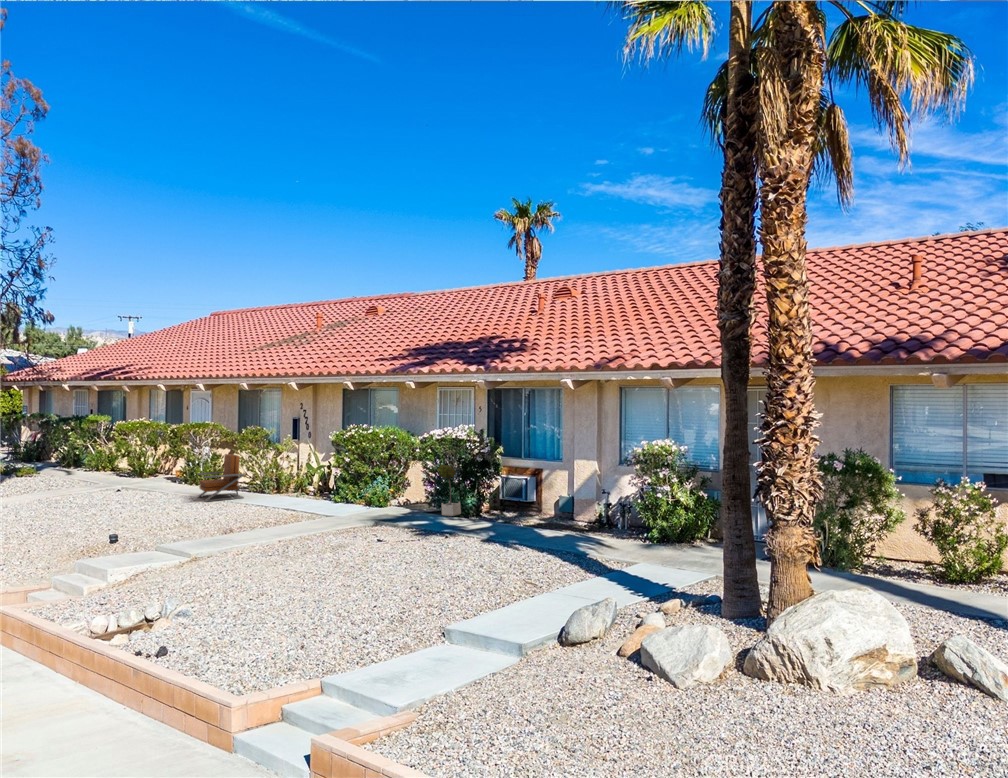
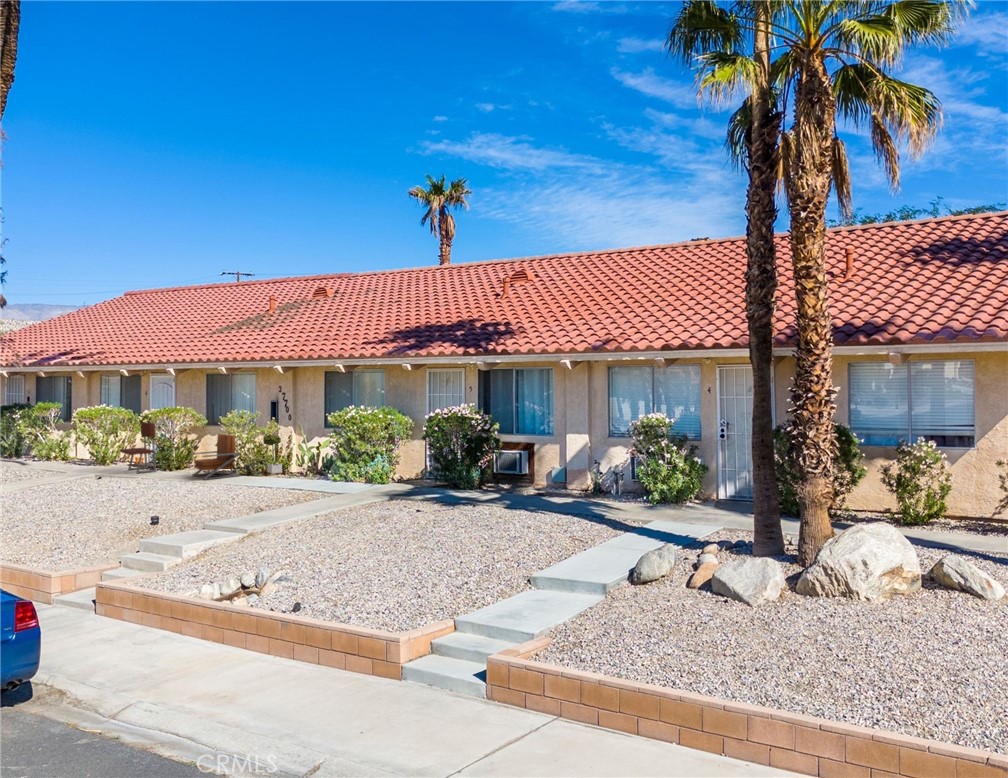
bench: none [136,441,169,493] -> present [120,422,156,473]
potted tree: present [437,464,461,516] -> present [263,434,282,474]

